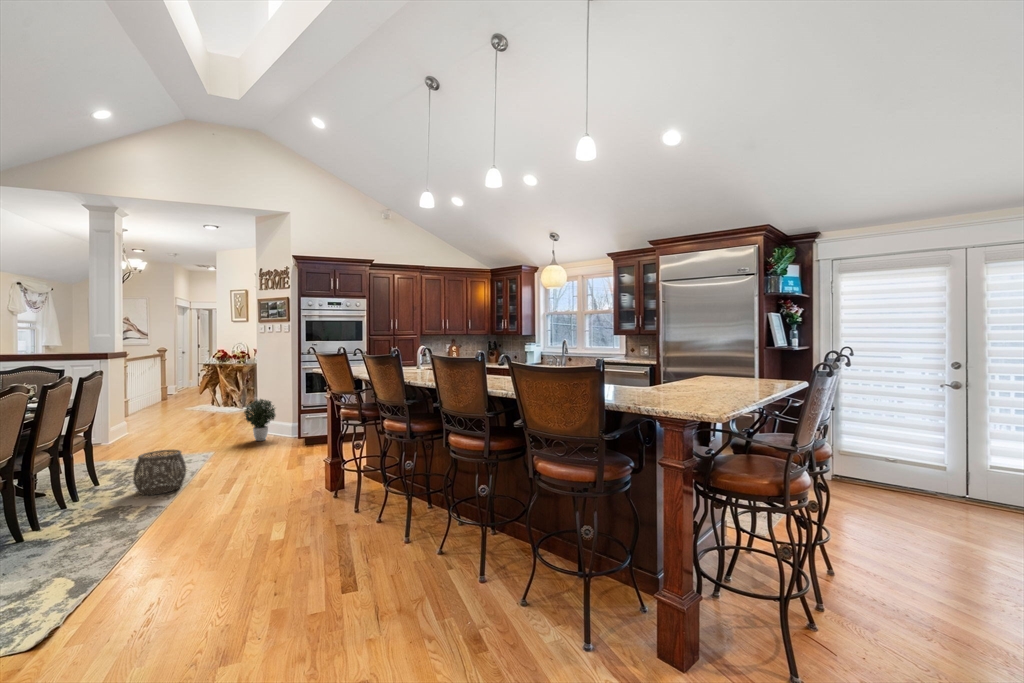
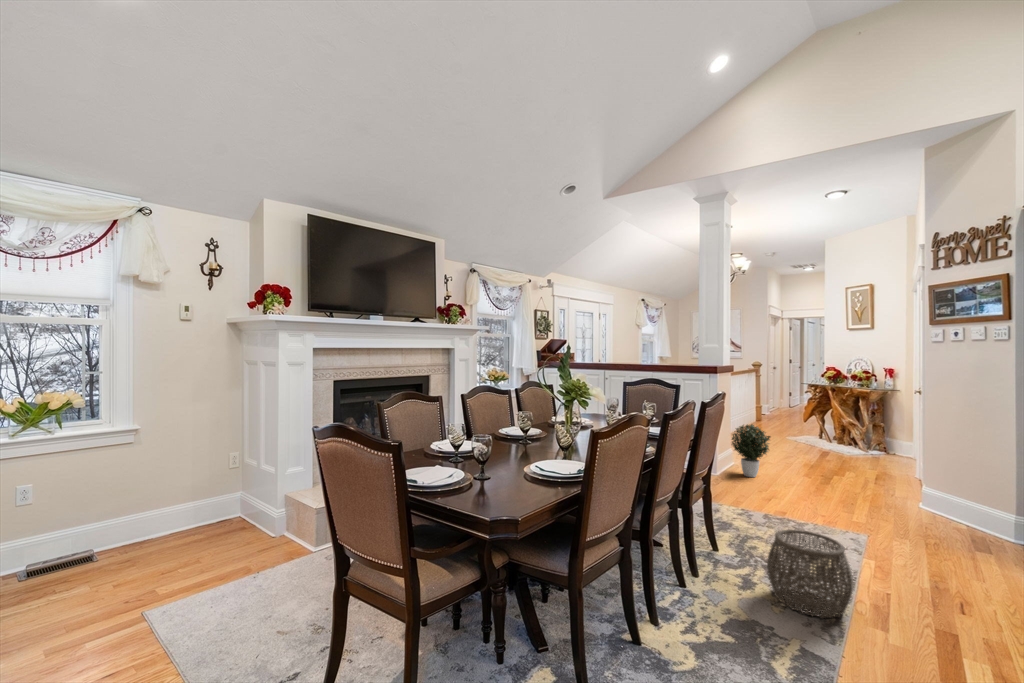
potted plant: present [244,399,276,441] -> present [732,424,770,477]

